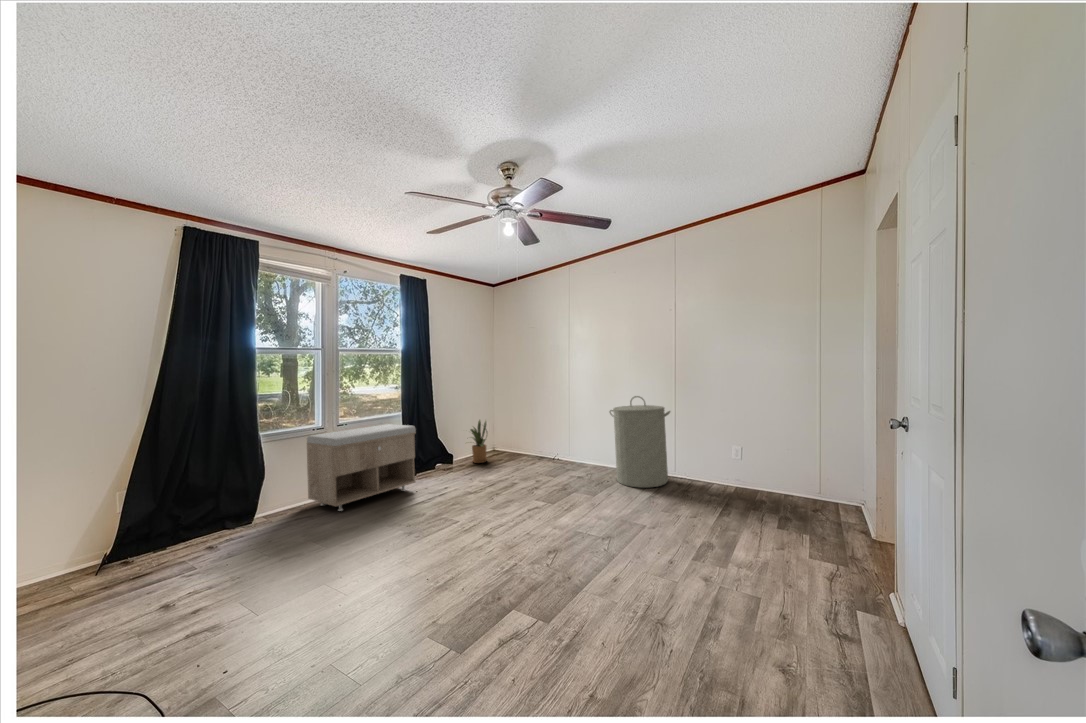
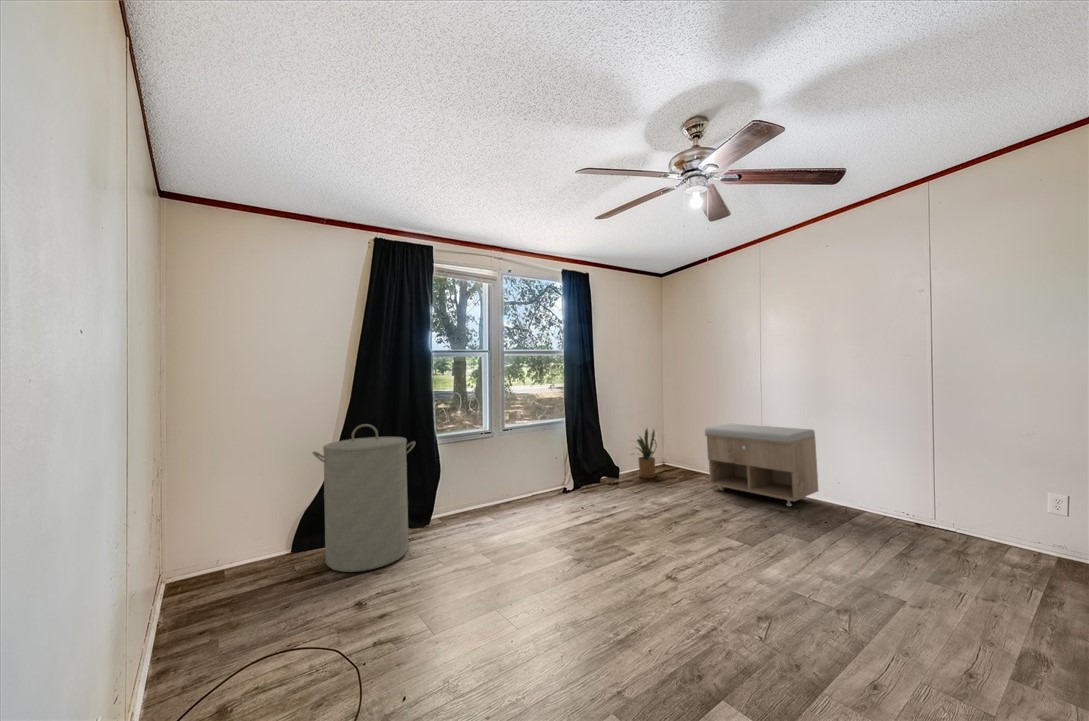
laundry hamper: present [609,396,670,488] -> present [313,424,415,572]
storage bench: present [307,424,416,511] -> present [705,424,818,506]

